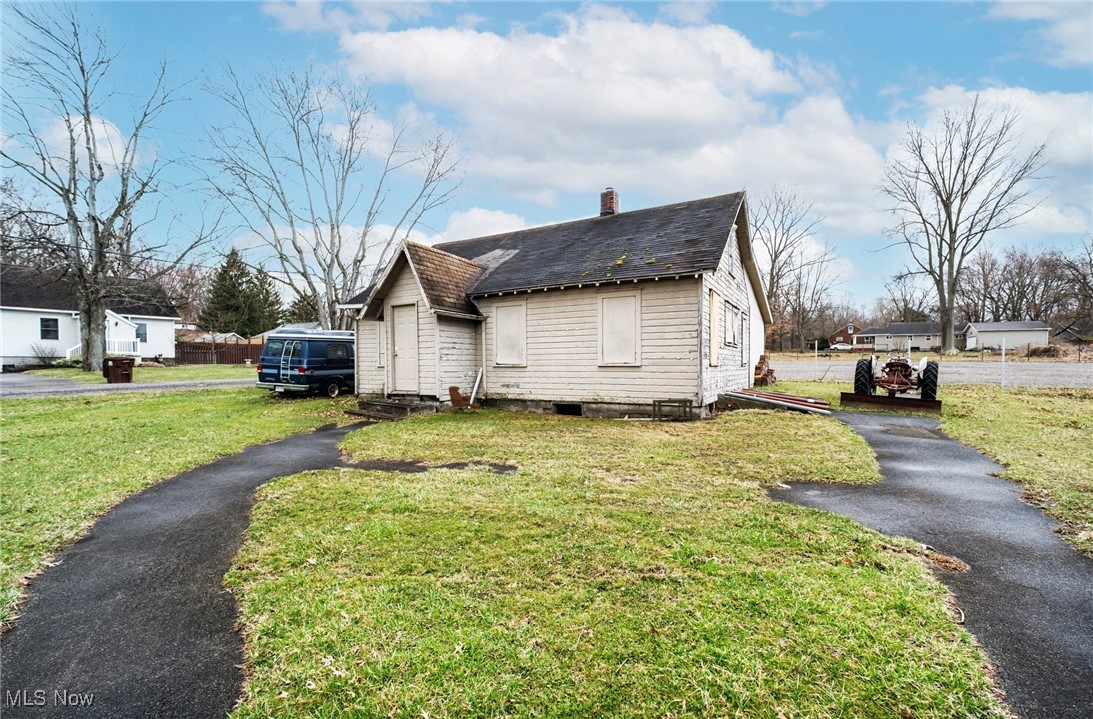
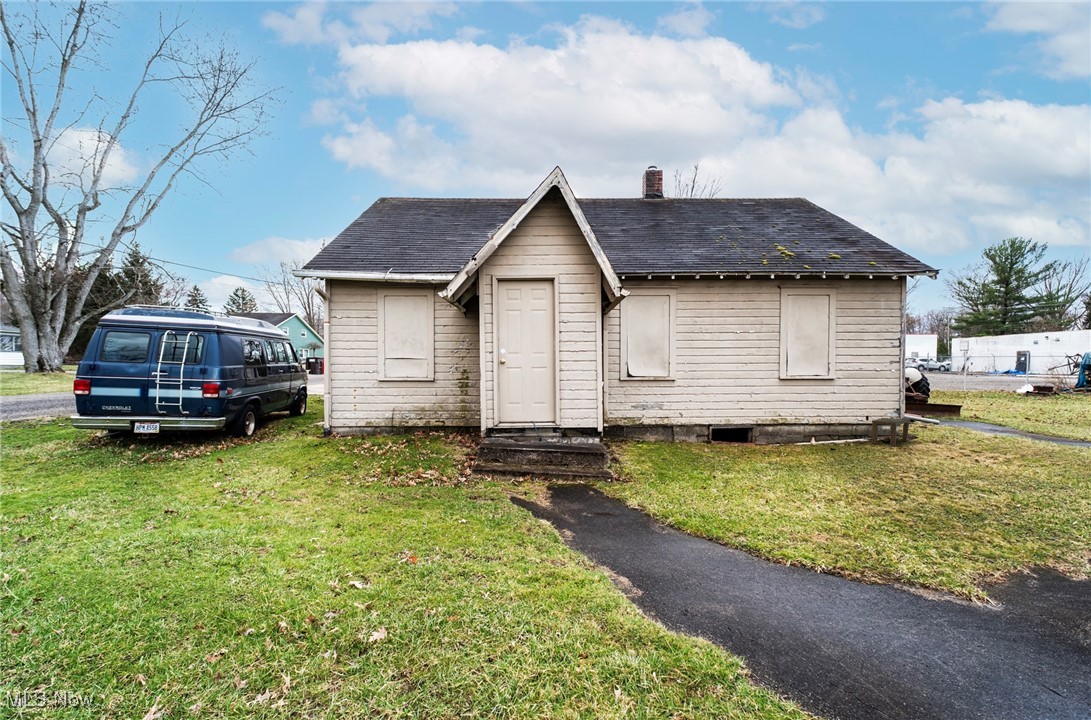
lounge chair: present [449,386,480,414] -> none [602,412,658,456]

